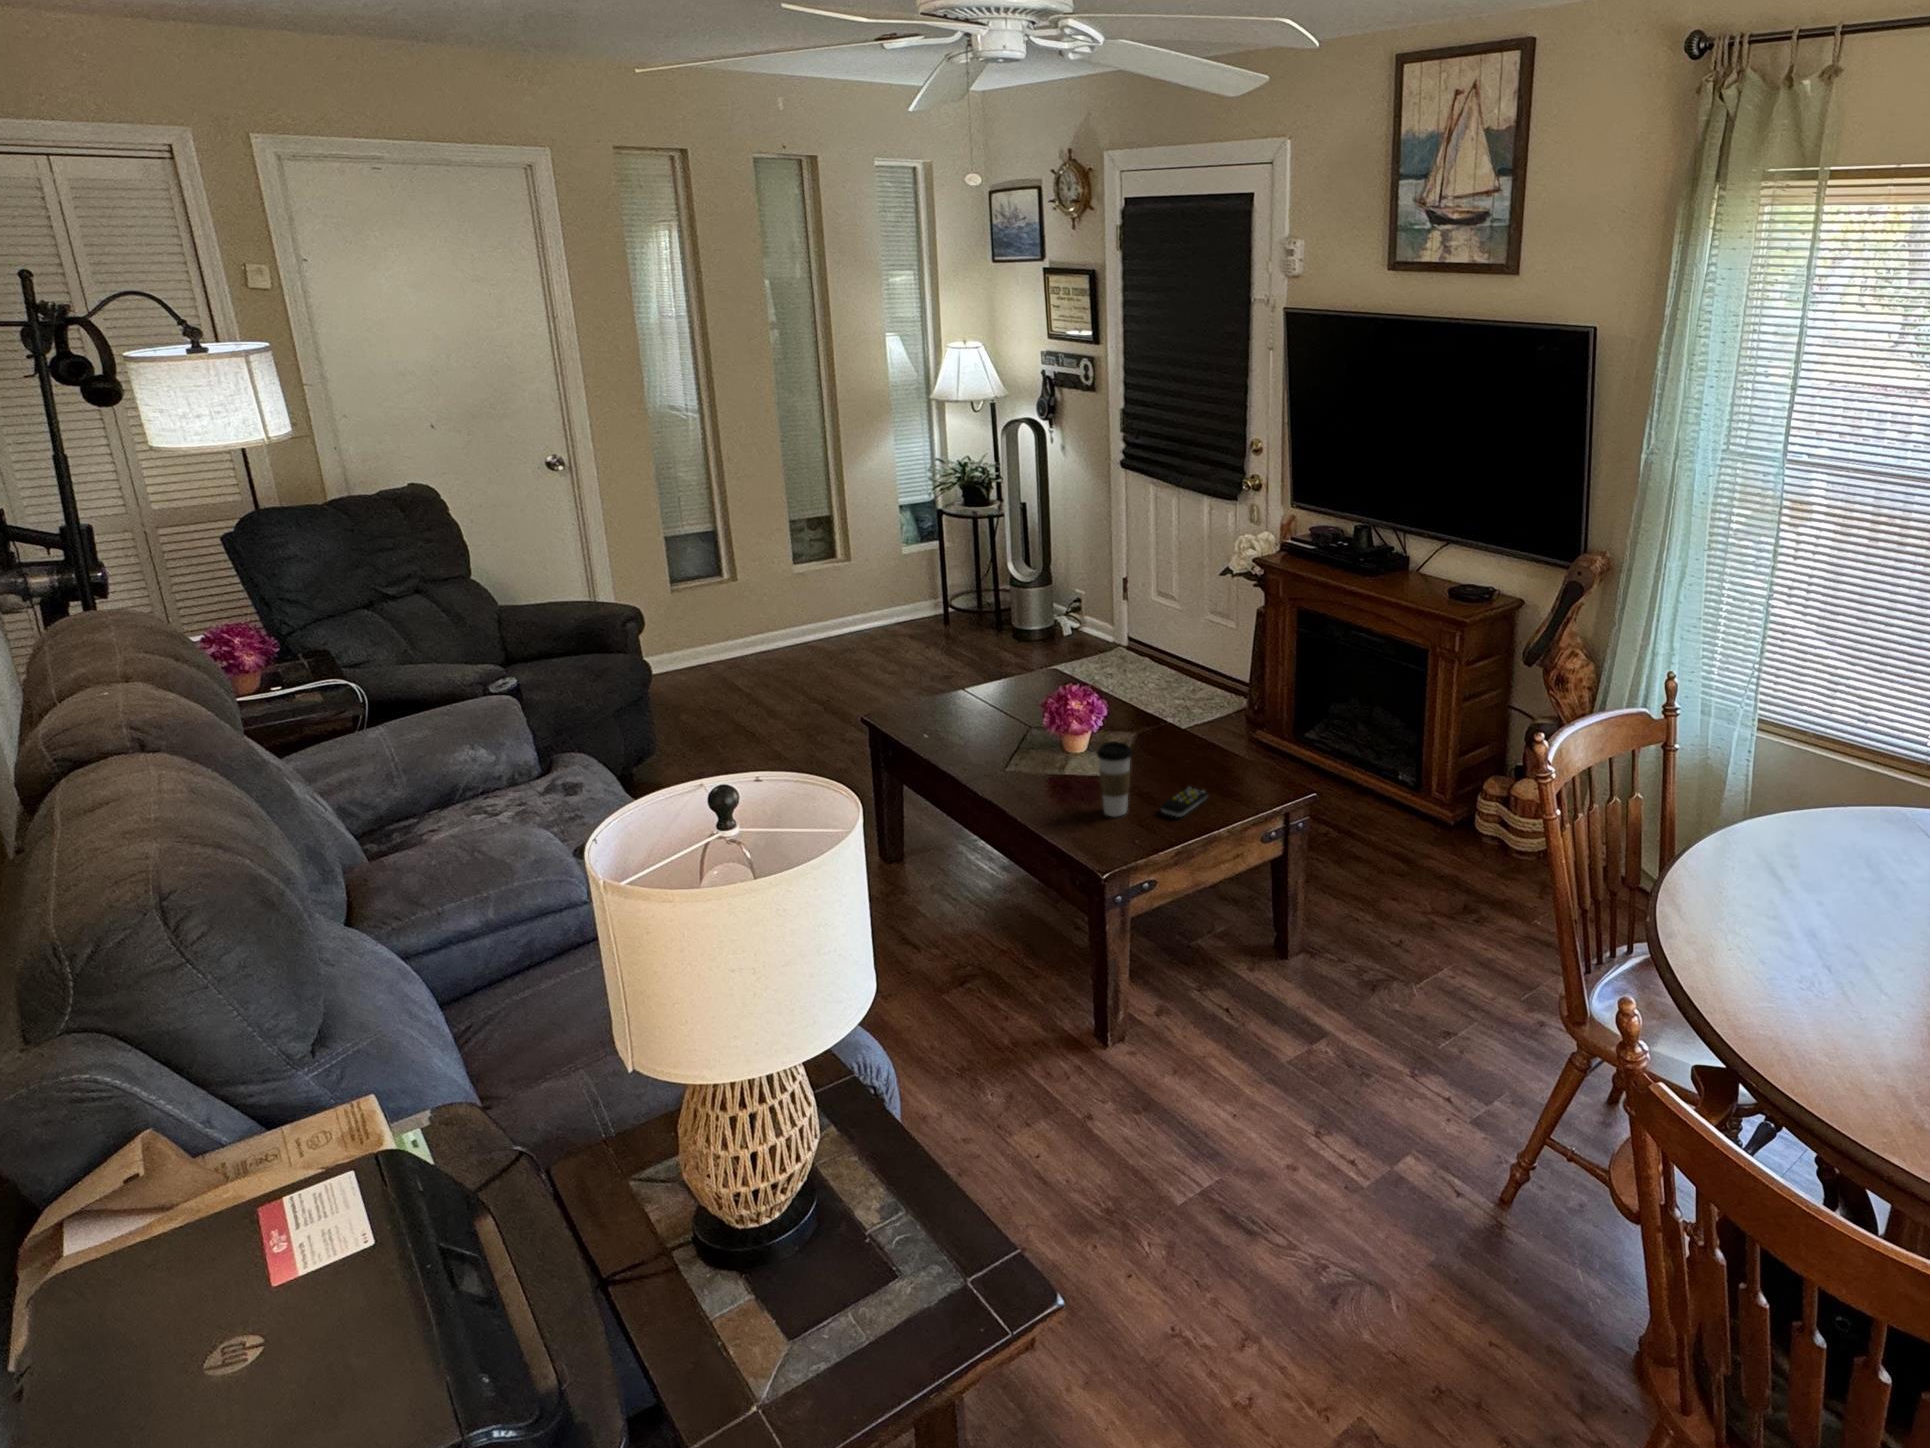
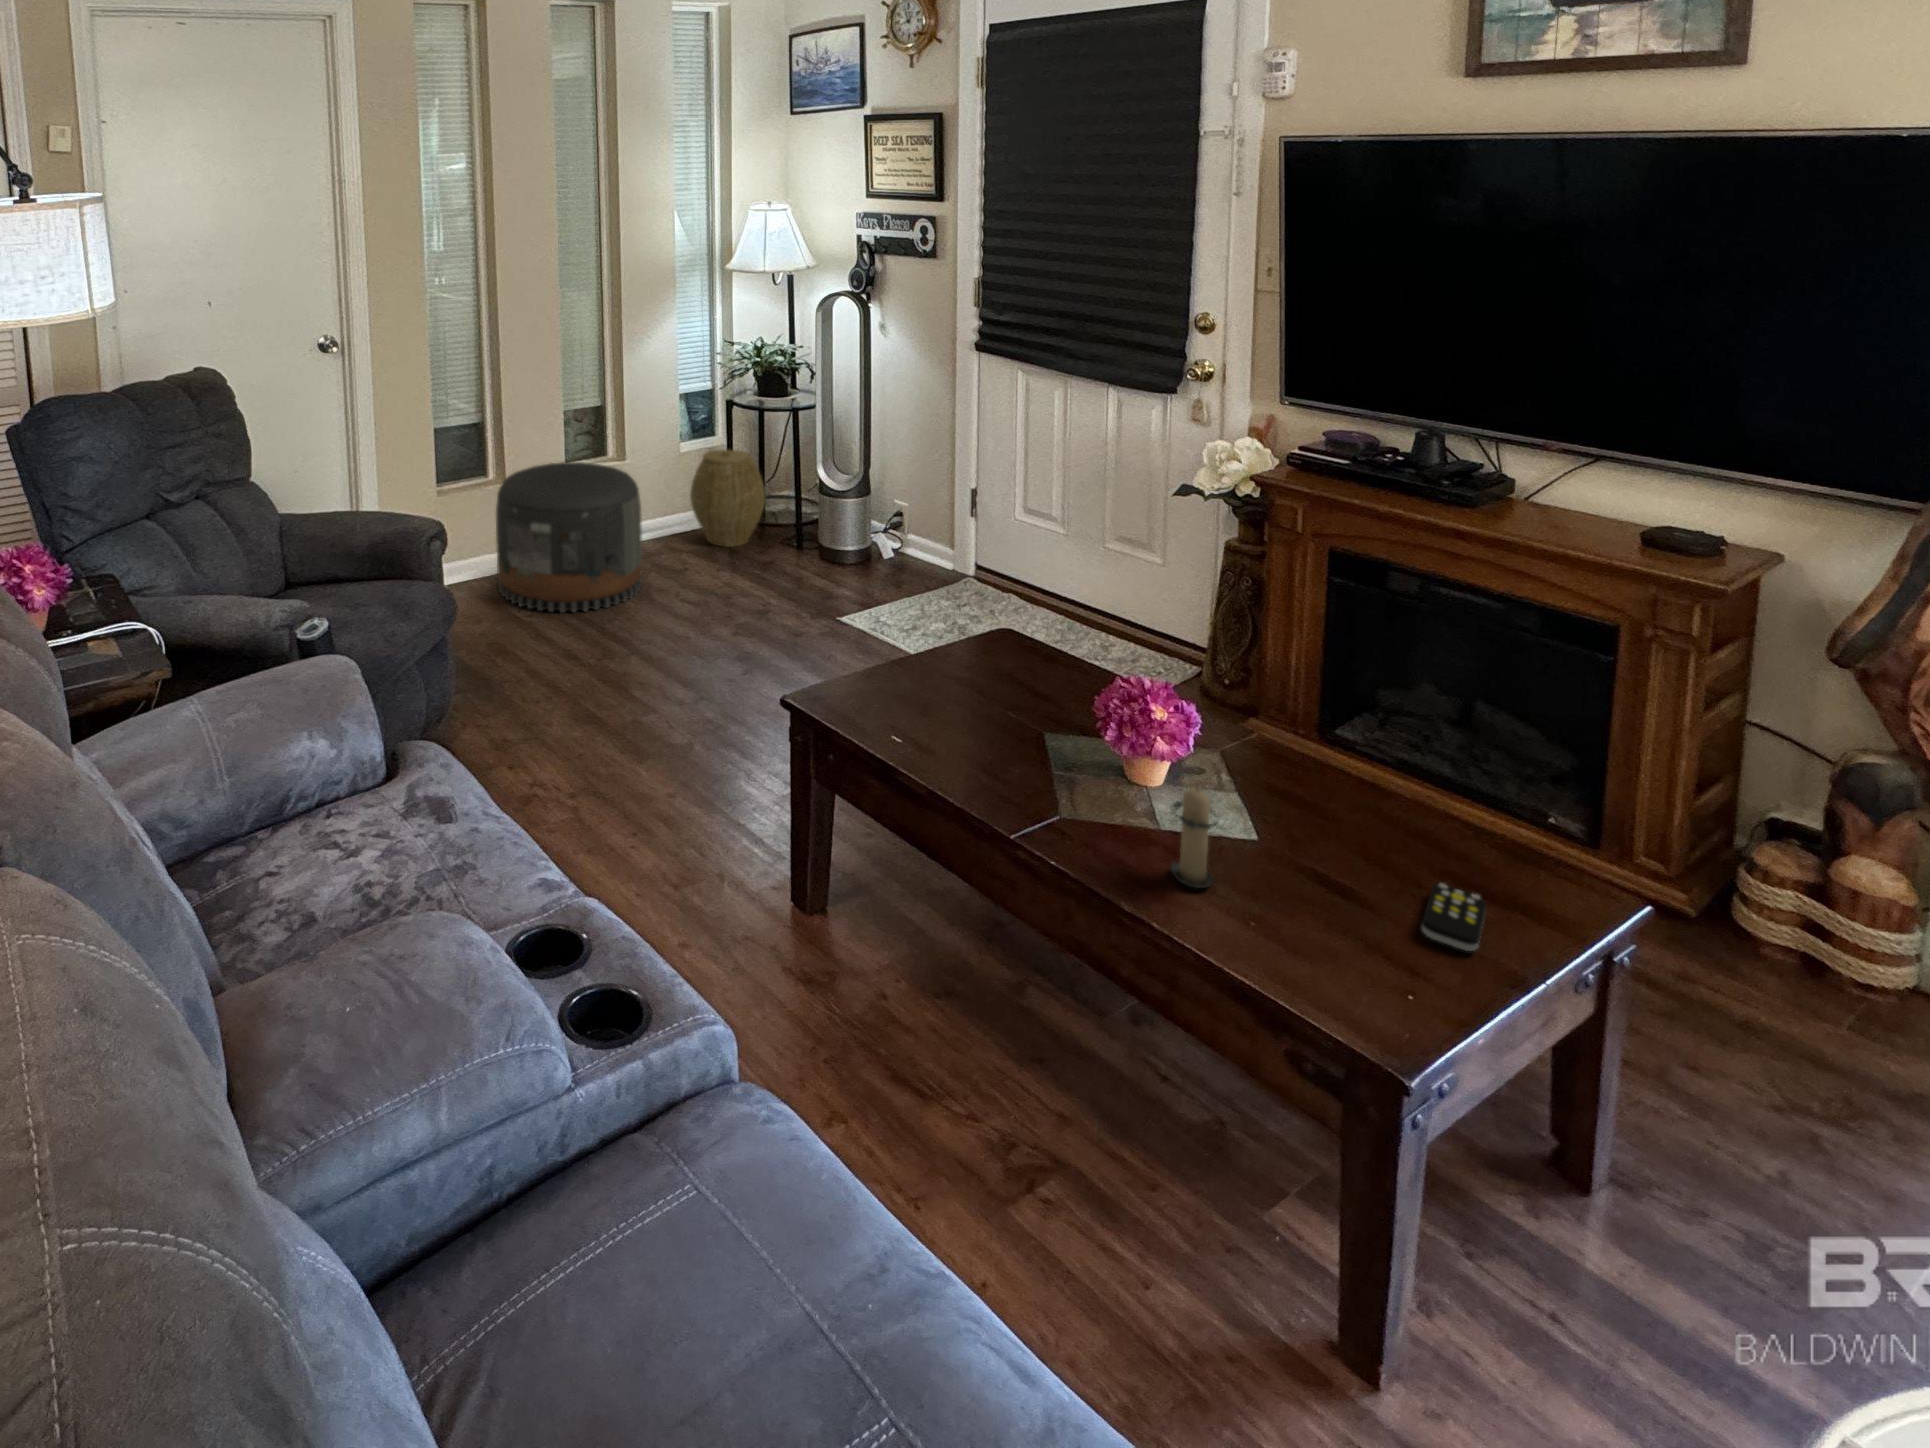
woven basket: none [910,553,975,632] -> present [690,450,765,547]
pouf: none [724,565,858,686] -> present [496,462,642,612]
candle: none [1036,737,1068,800] -> present [1170,786,1218,888]
coffee cup: present [1096,742,1132,816] -> none [1306,802,1377,939]

